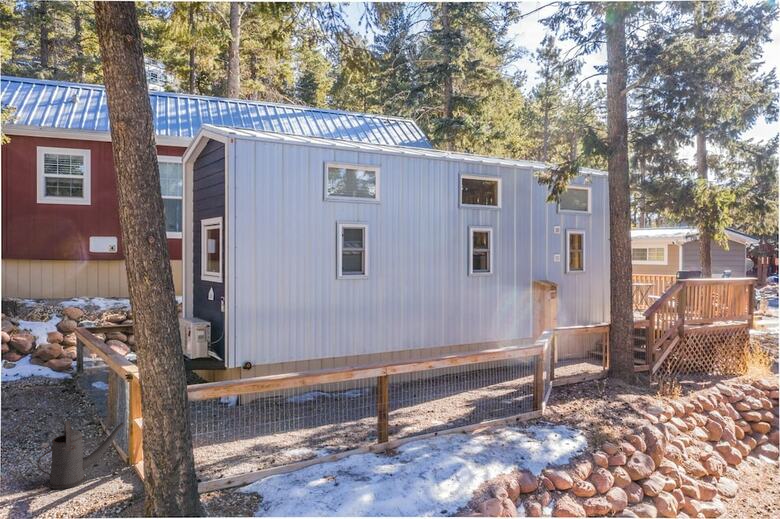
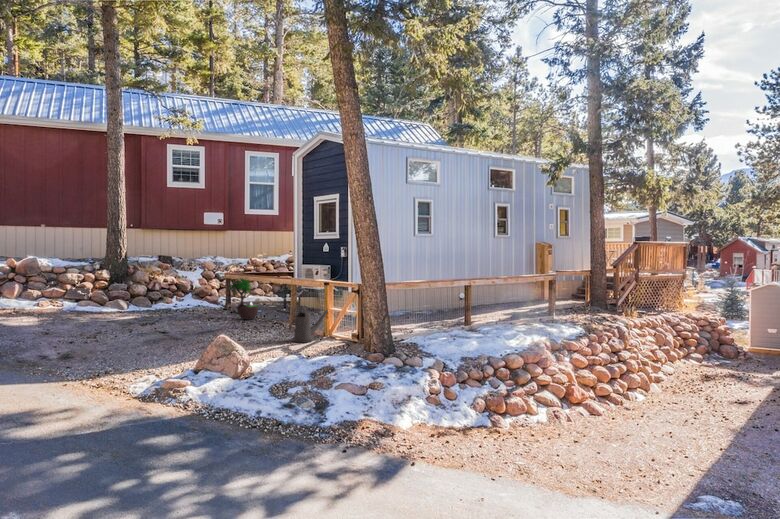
potted tree: none [36,338,86,408] -> present [230,278,258,319]

